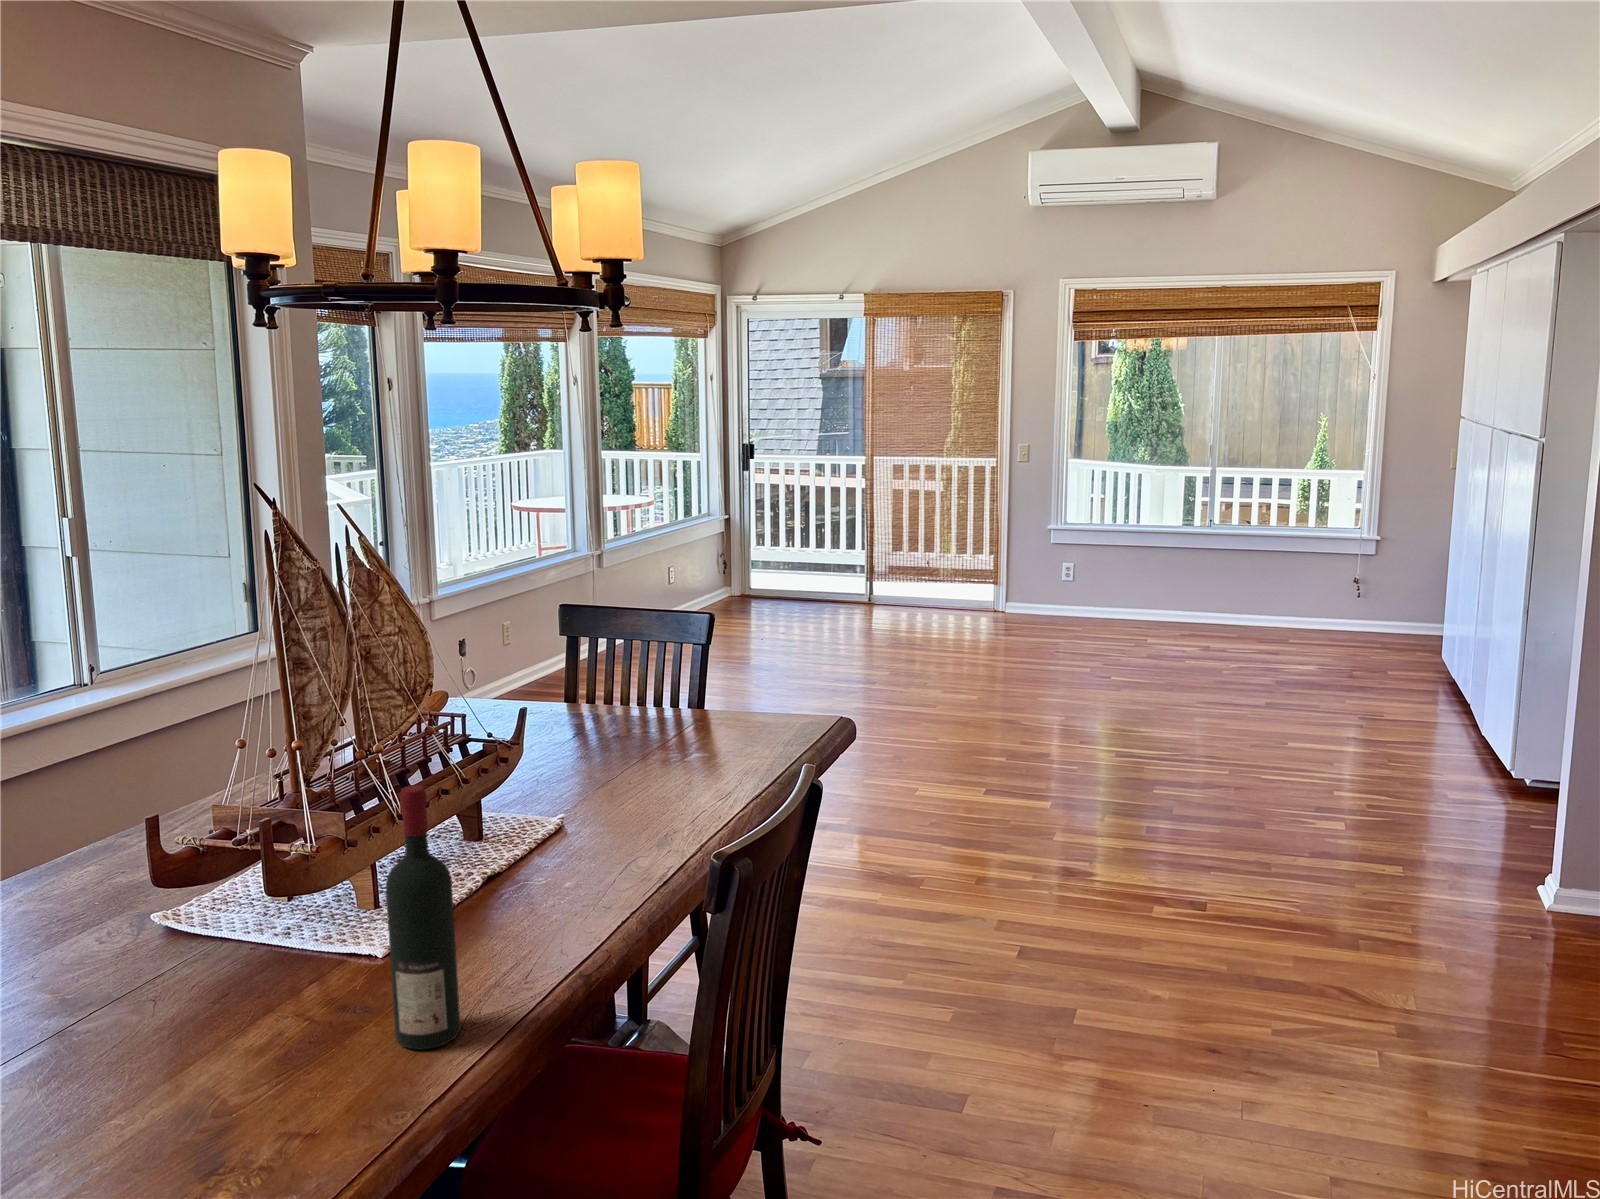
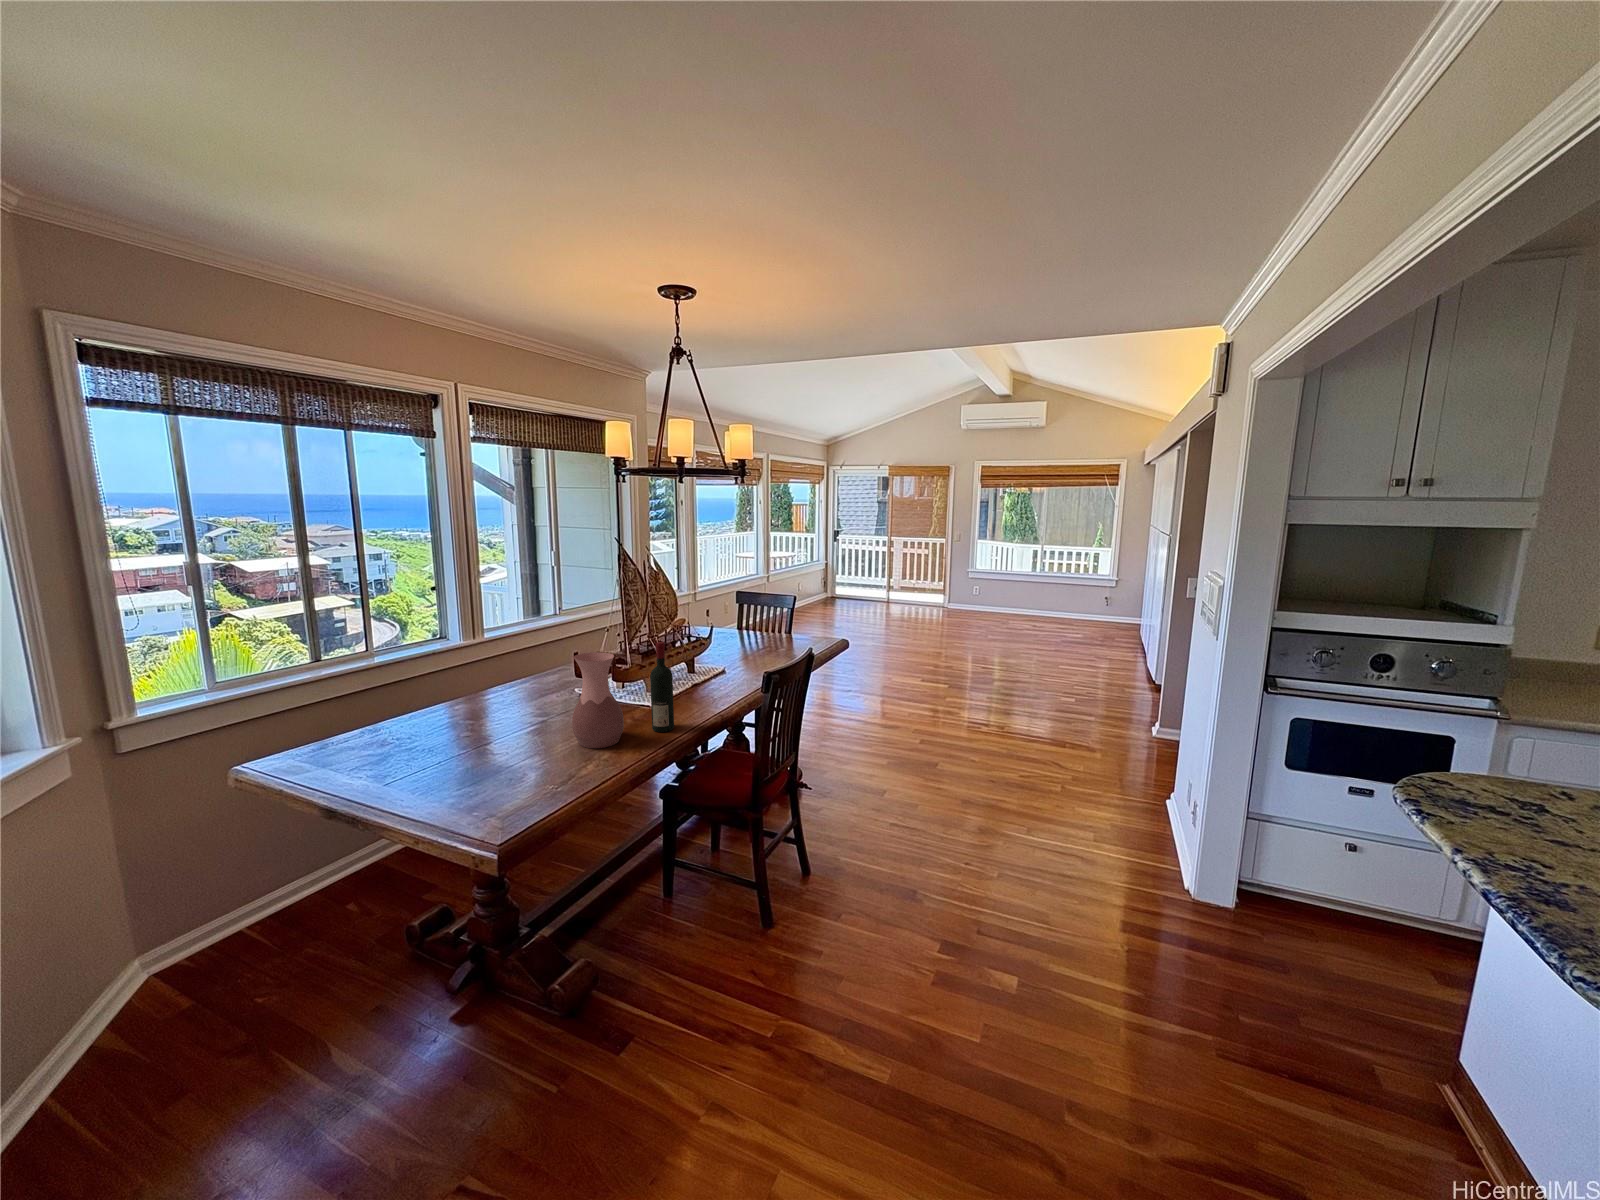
vase: none [148,831,312,1129] -> present [572,652,624,748]

